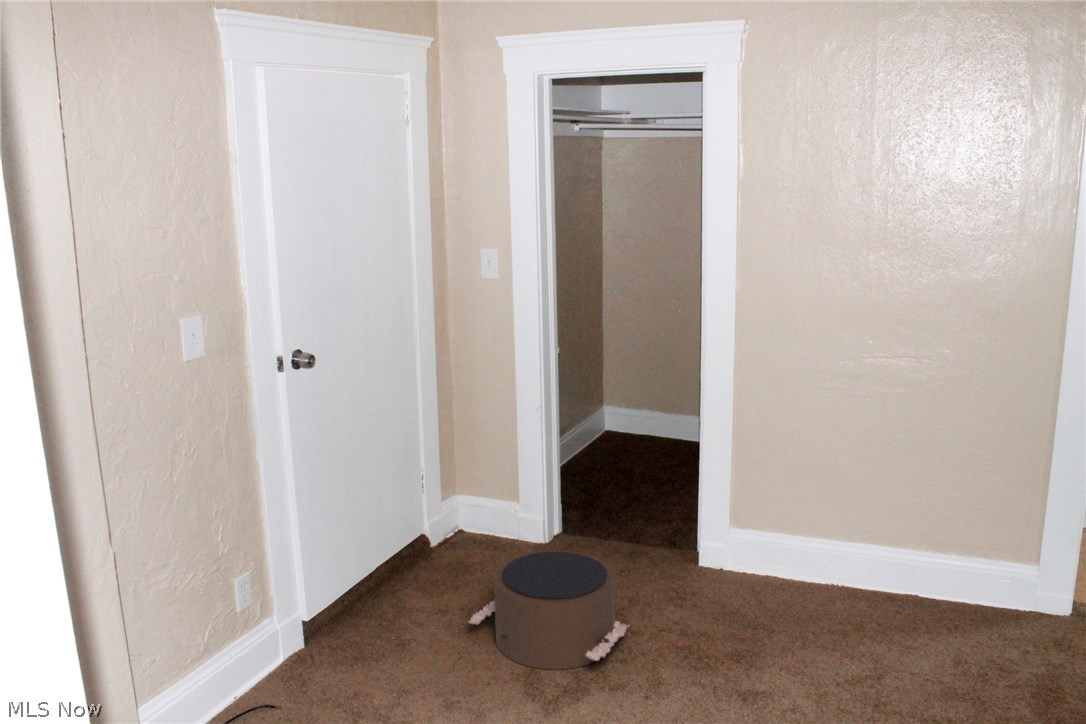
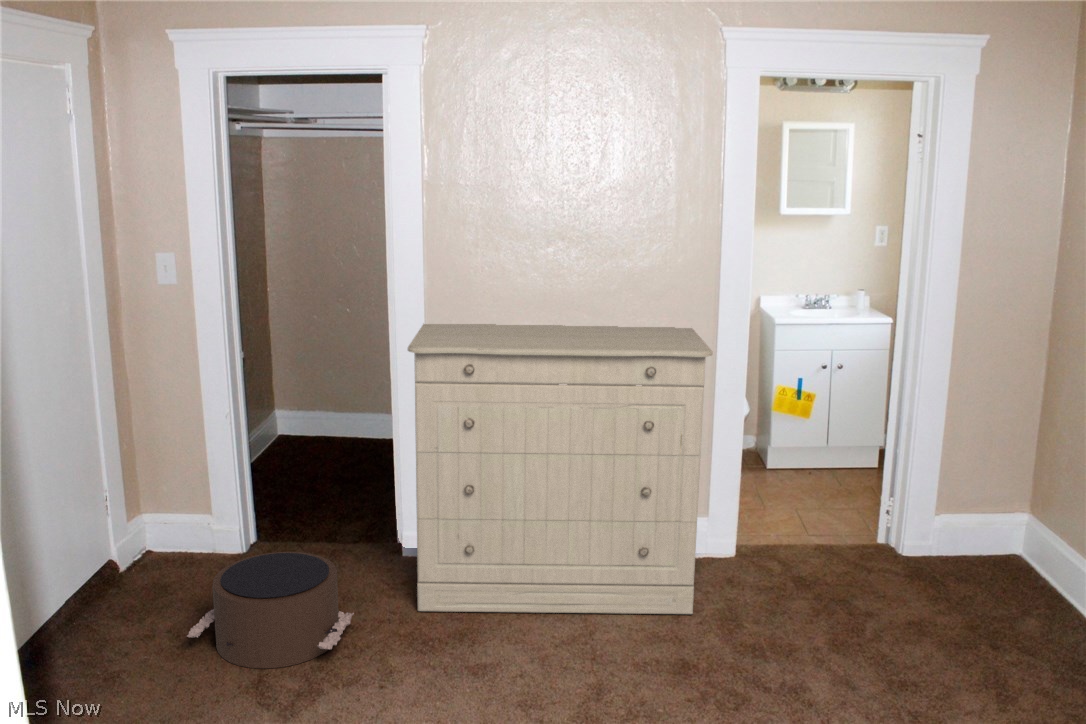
dresser: none [700,323,1073,693] -> present [408,324,713,614]

